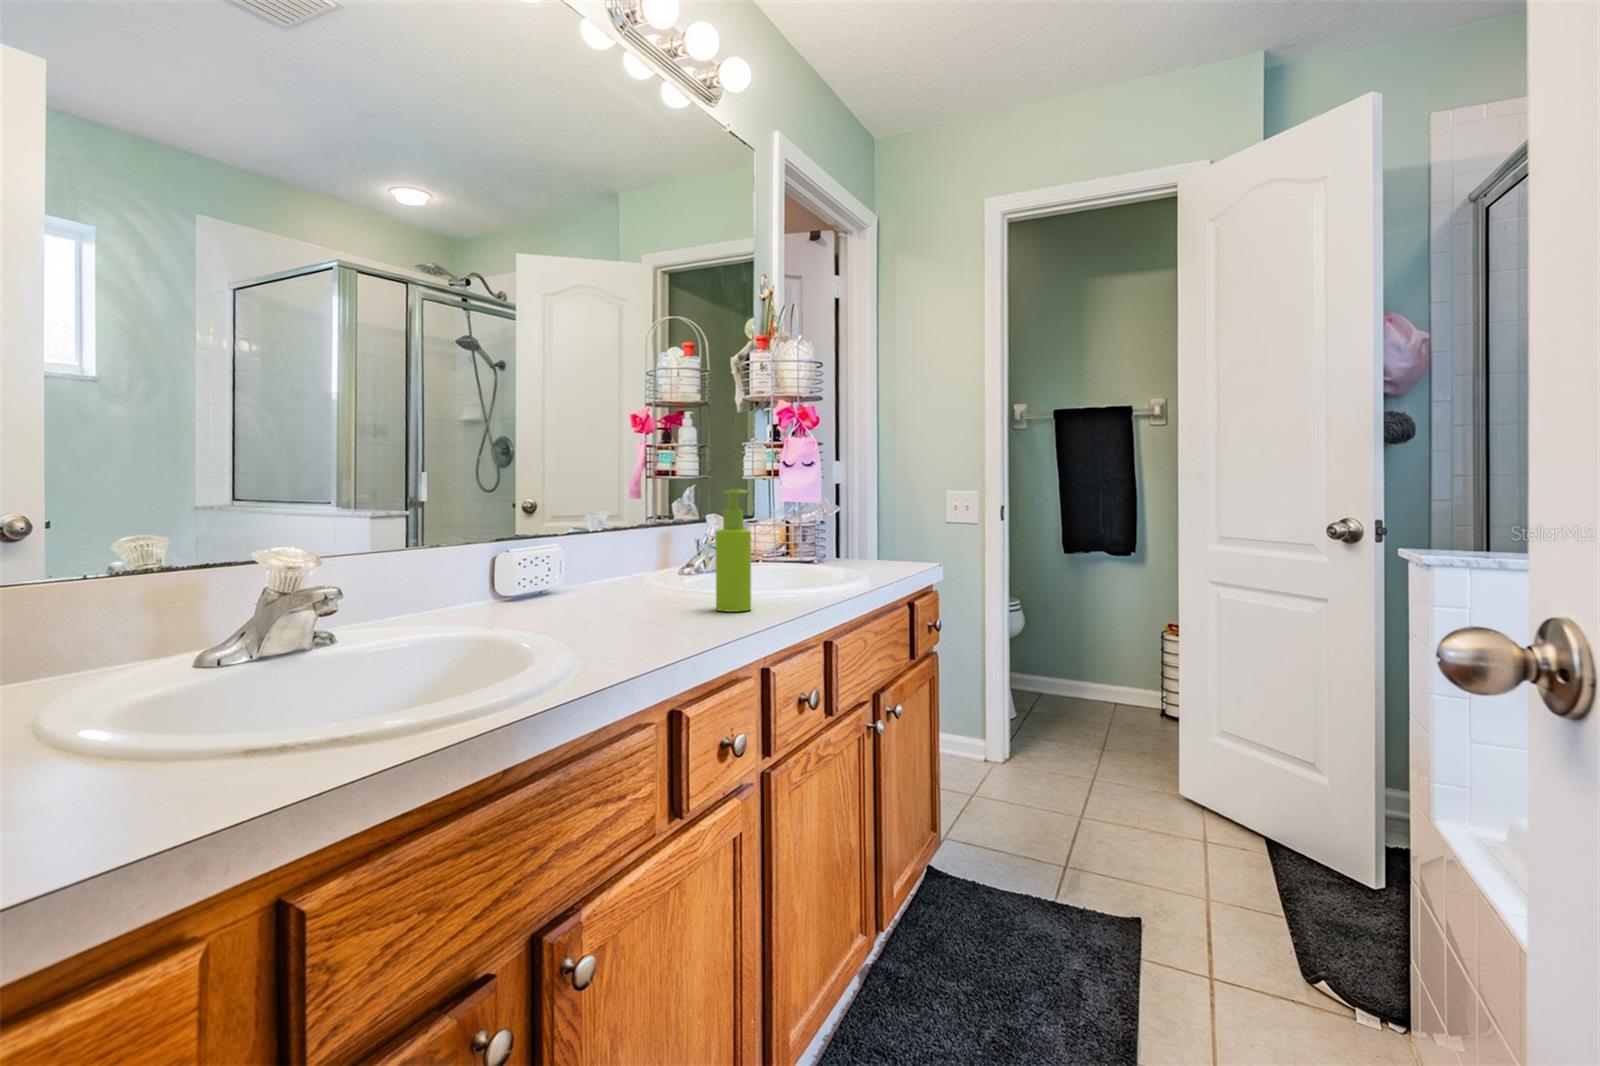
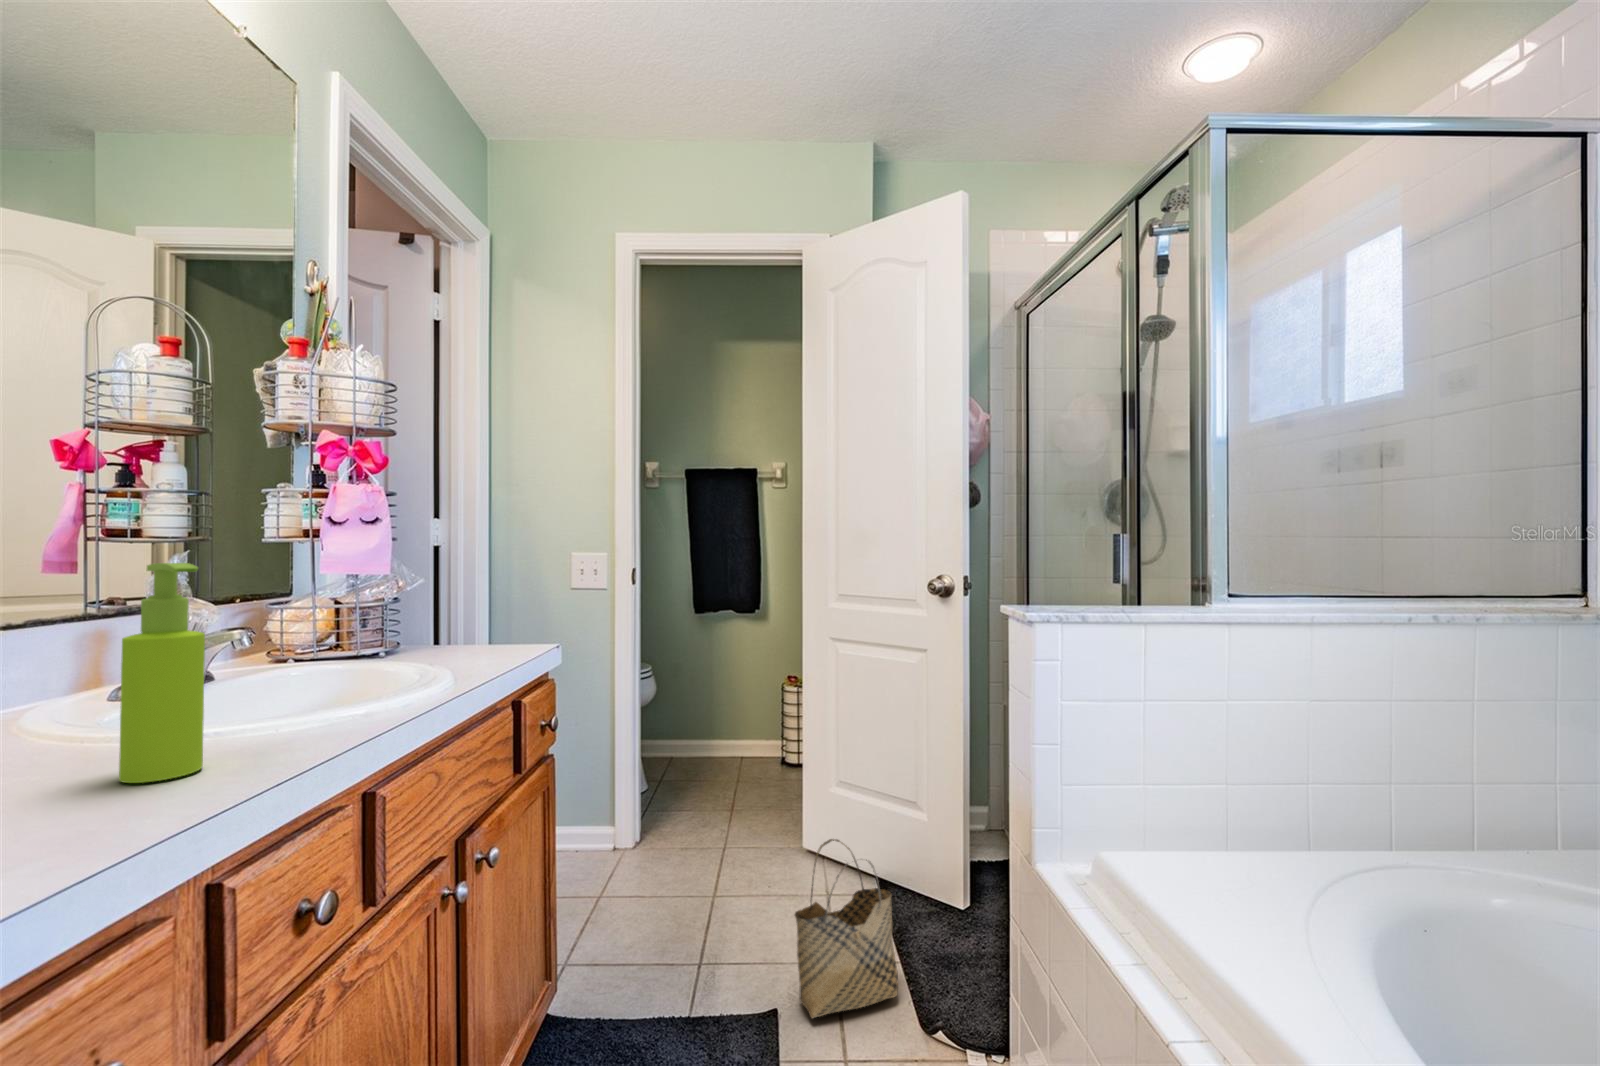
woven basket: none [1149,768,1262,928] -> present [795,839,898,1018]

